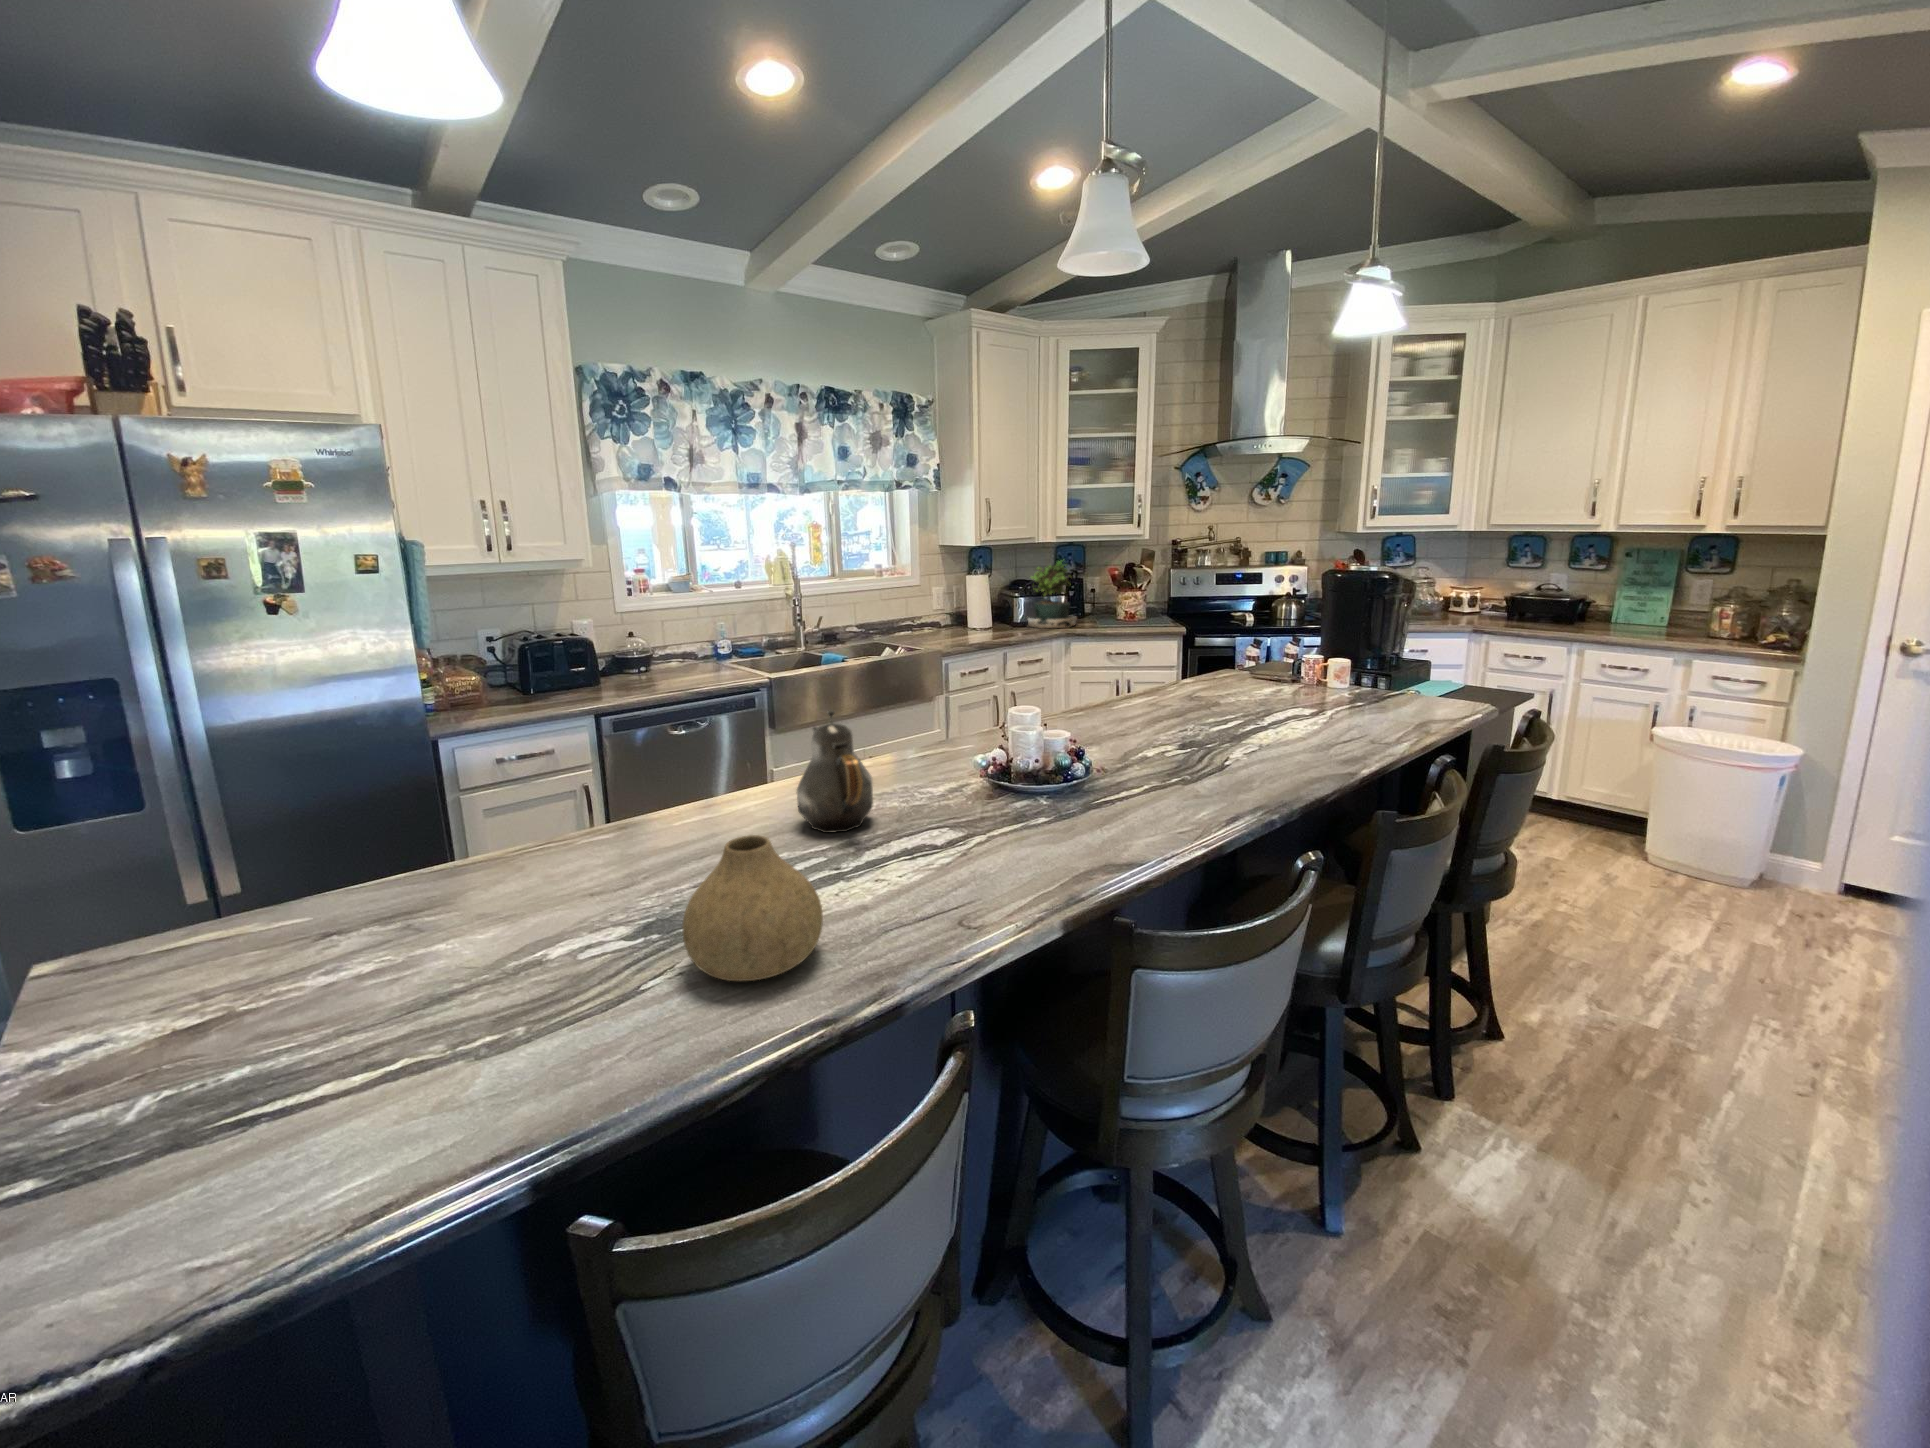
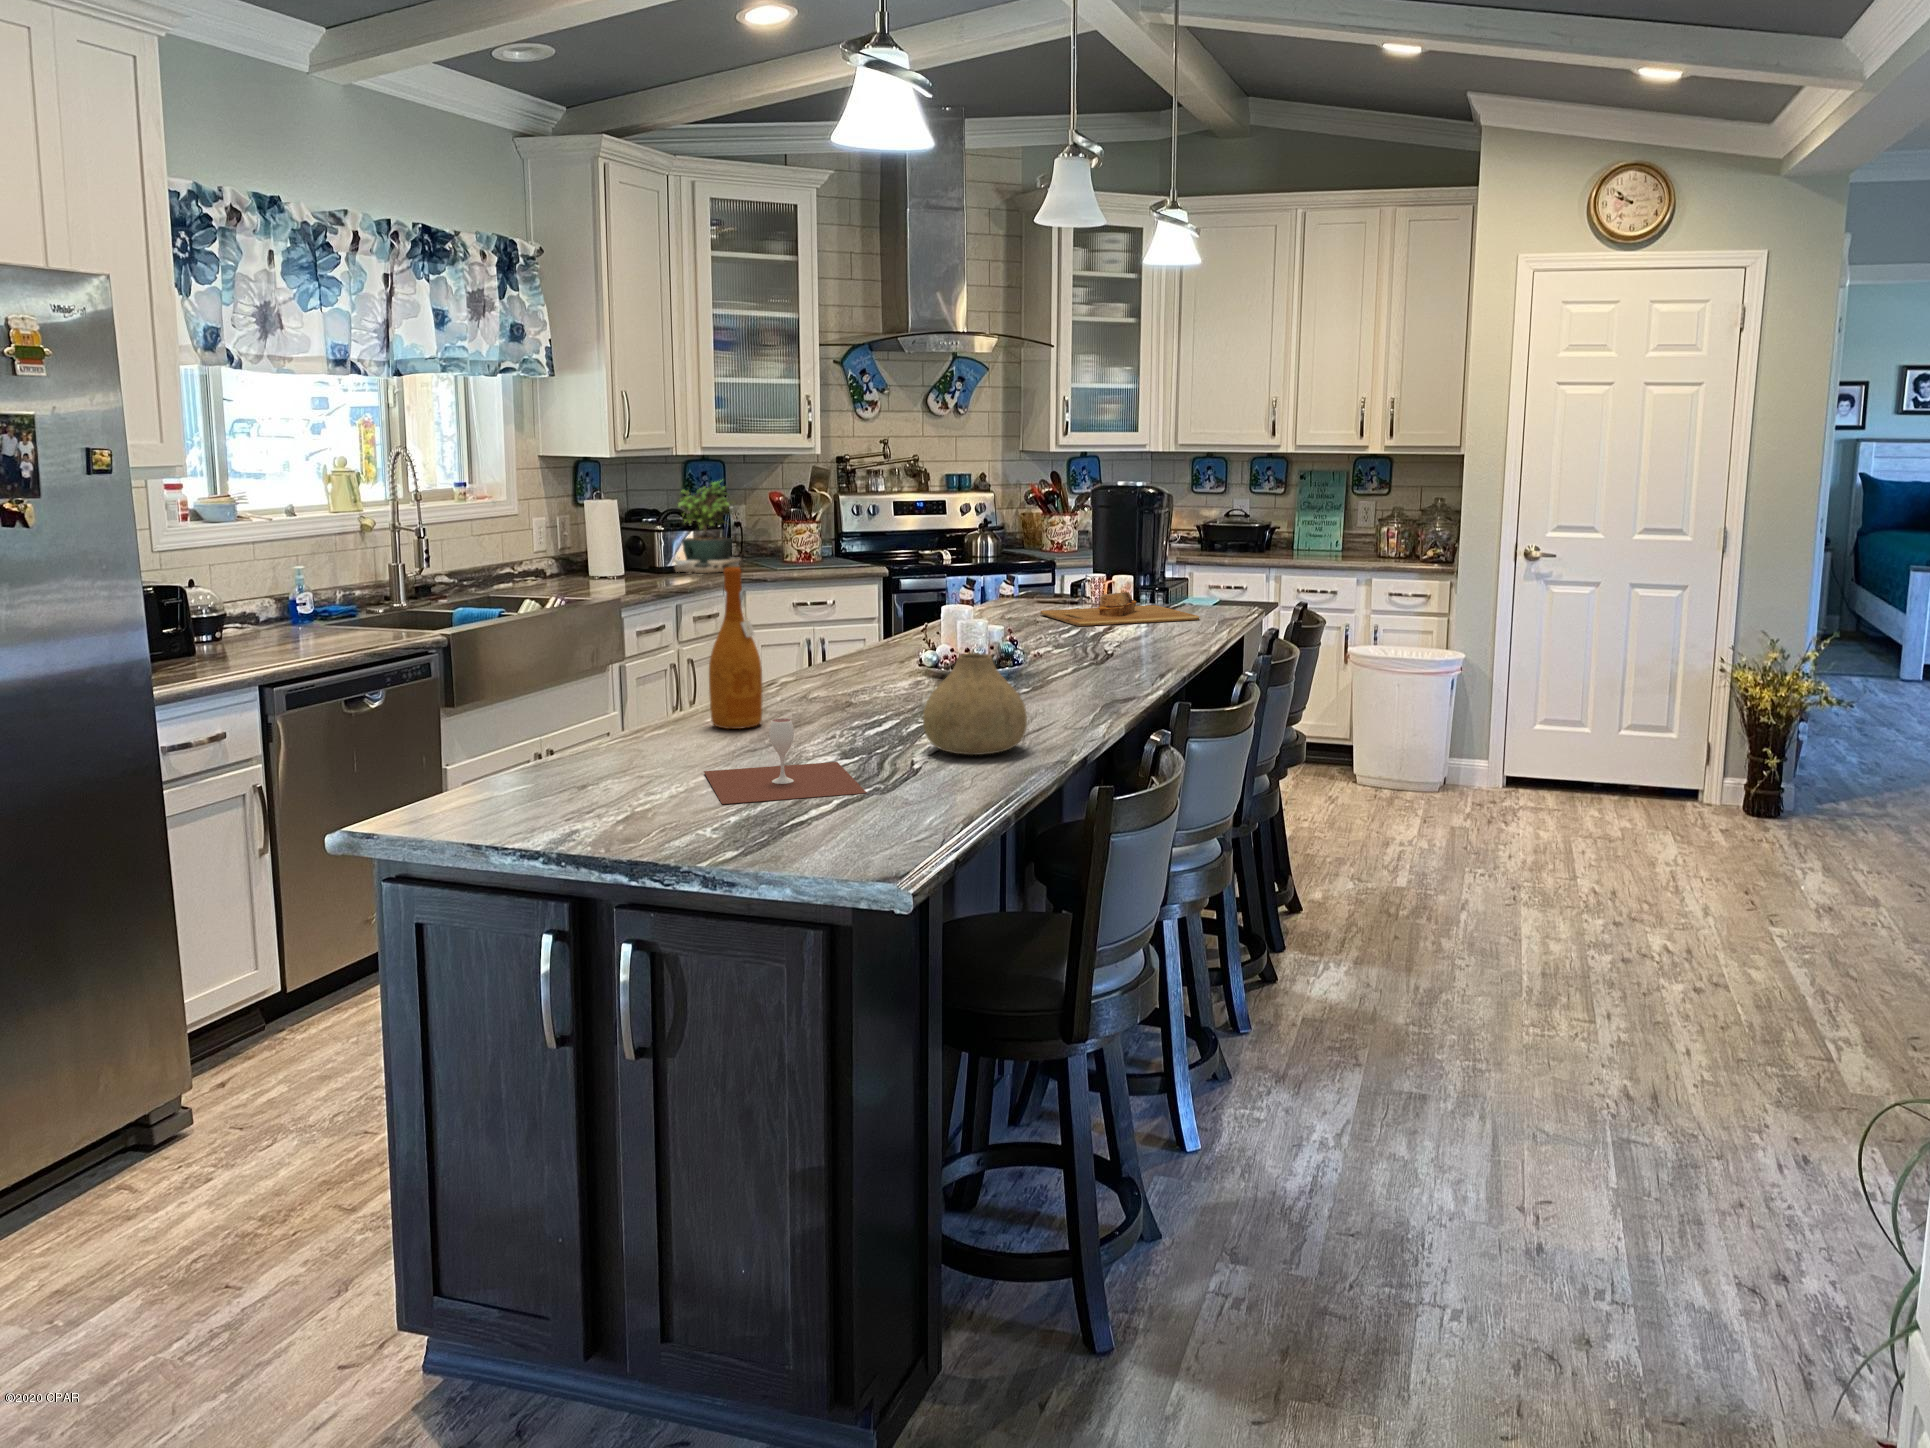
cutting board: none [1232,681,1391,718] -> present [1040,592,1200,626]
wine bottle: none [635,683,695,851] -> present [709,566,762,729]
teapot: present [797,710,873,833] -> none [814,592,916,708]
wine glass: none [300,910,584,1050] -> present [704,718,867,804]

